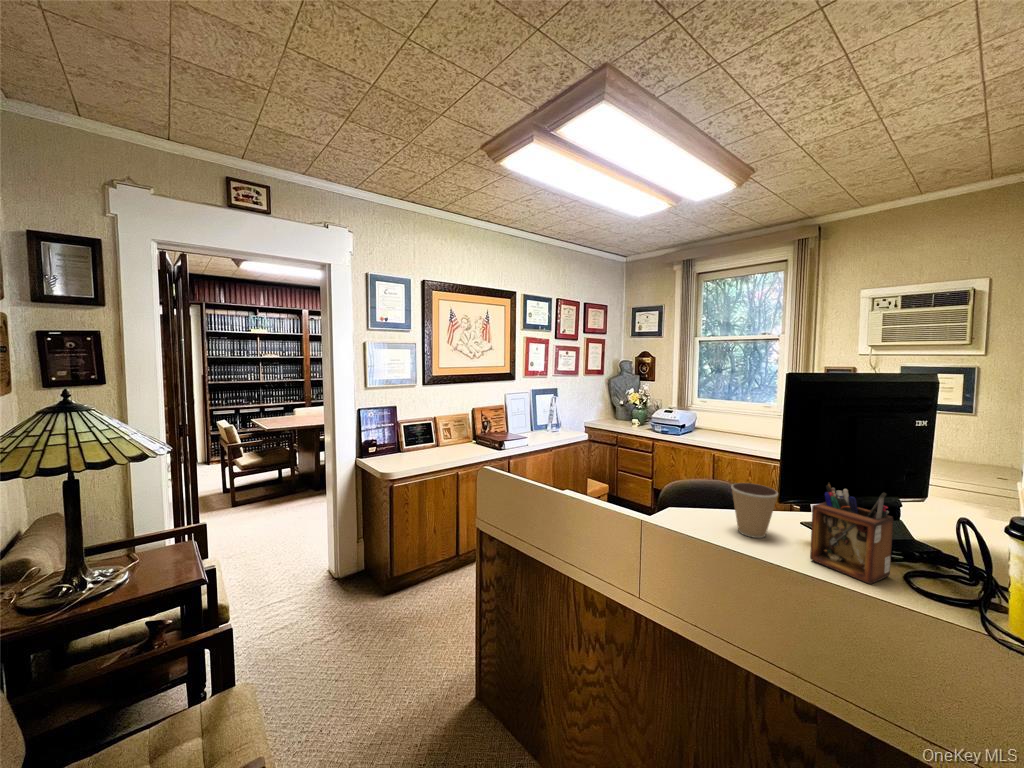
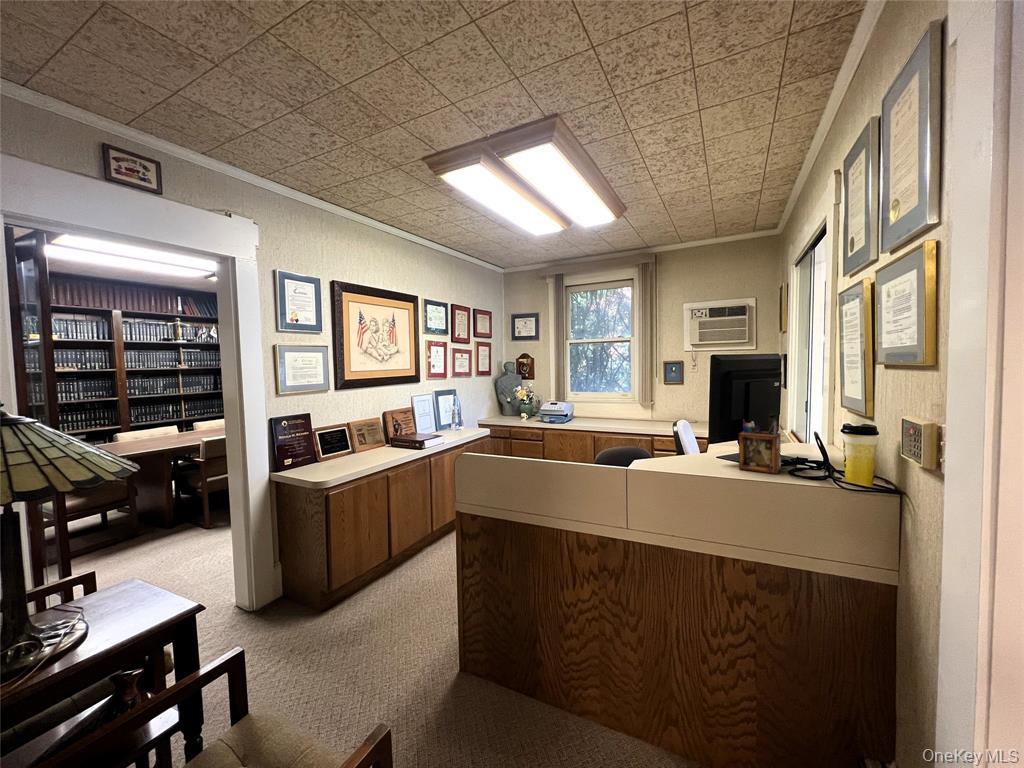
coffee cup: present [731,483,778,538] -> none [680,430,711,465]

